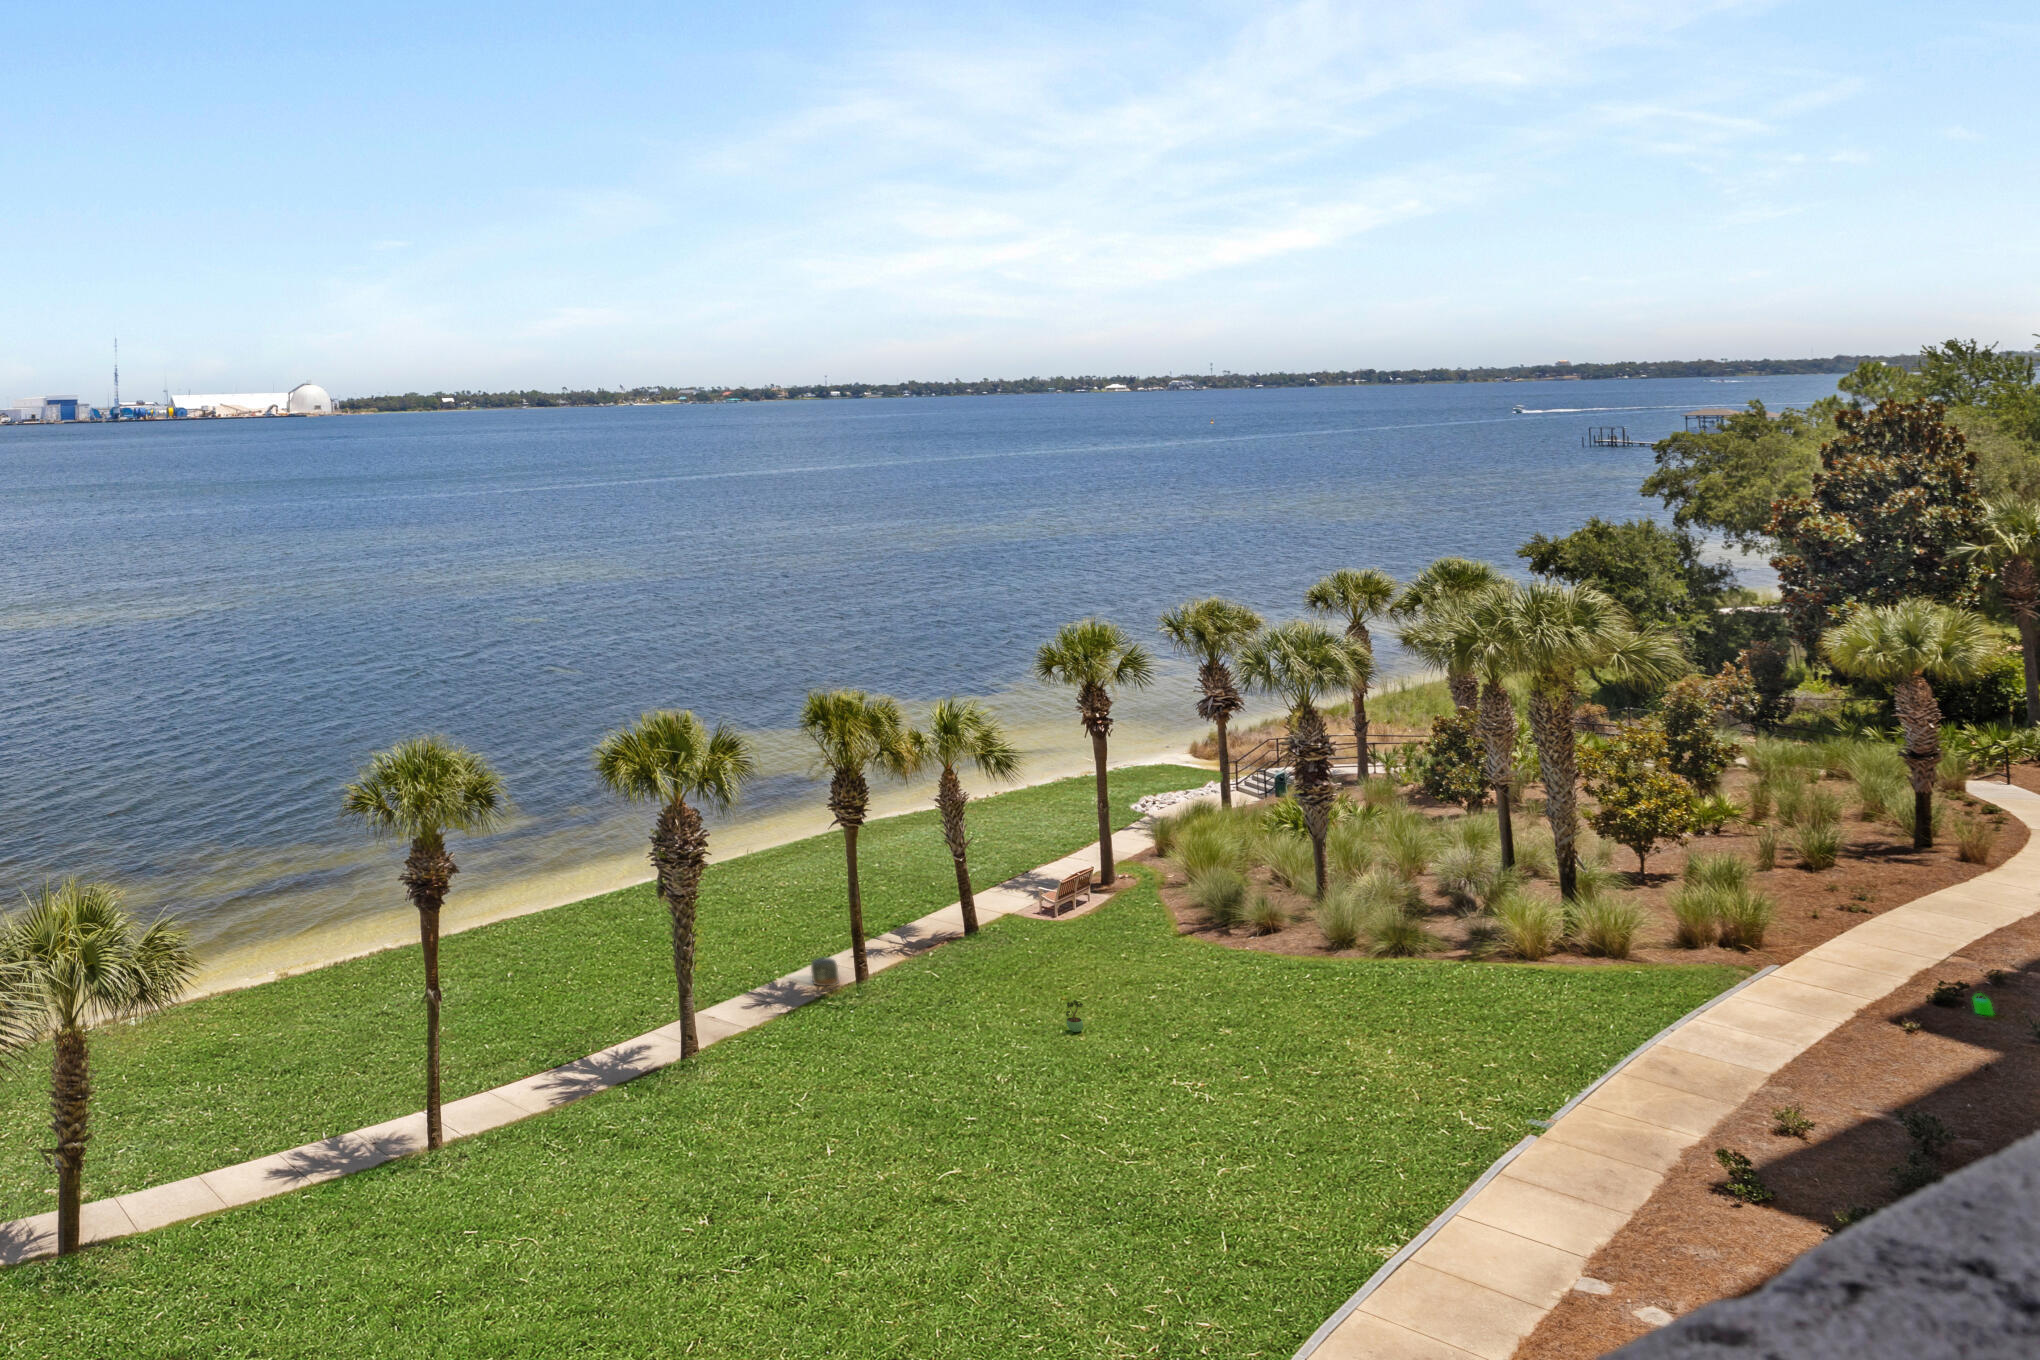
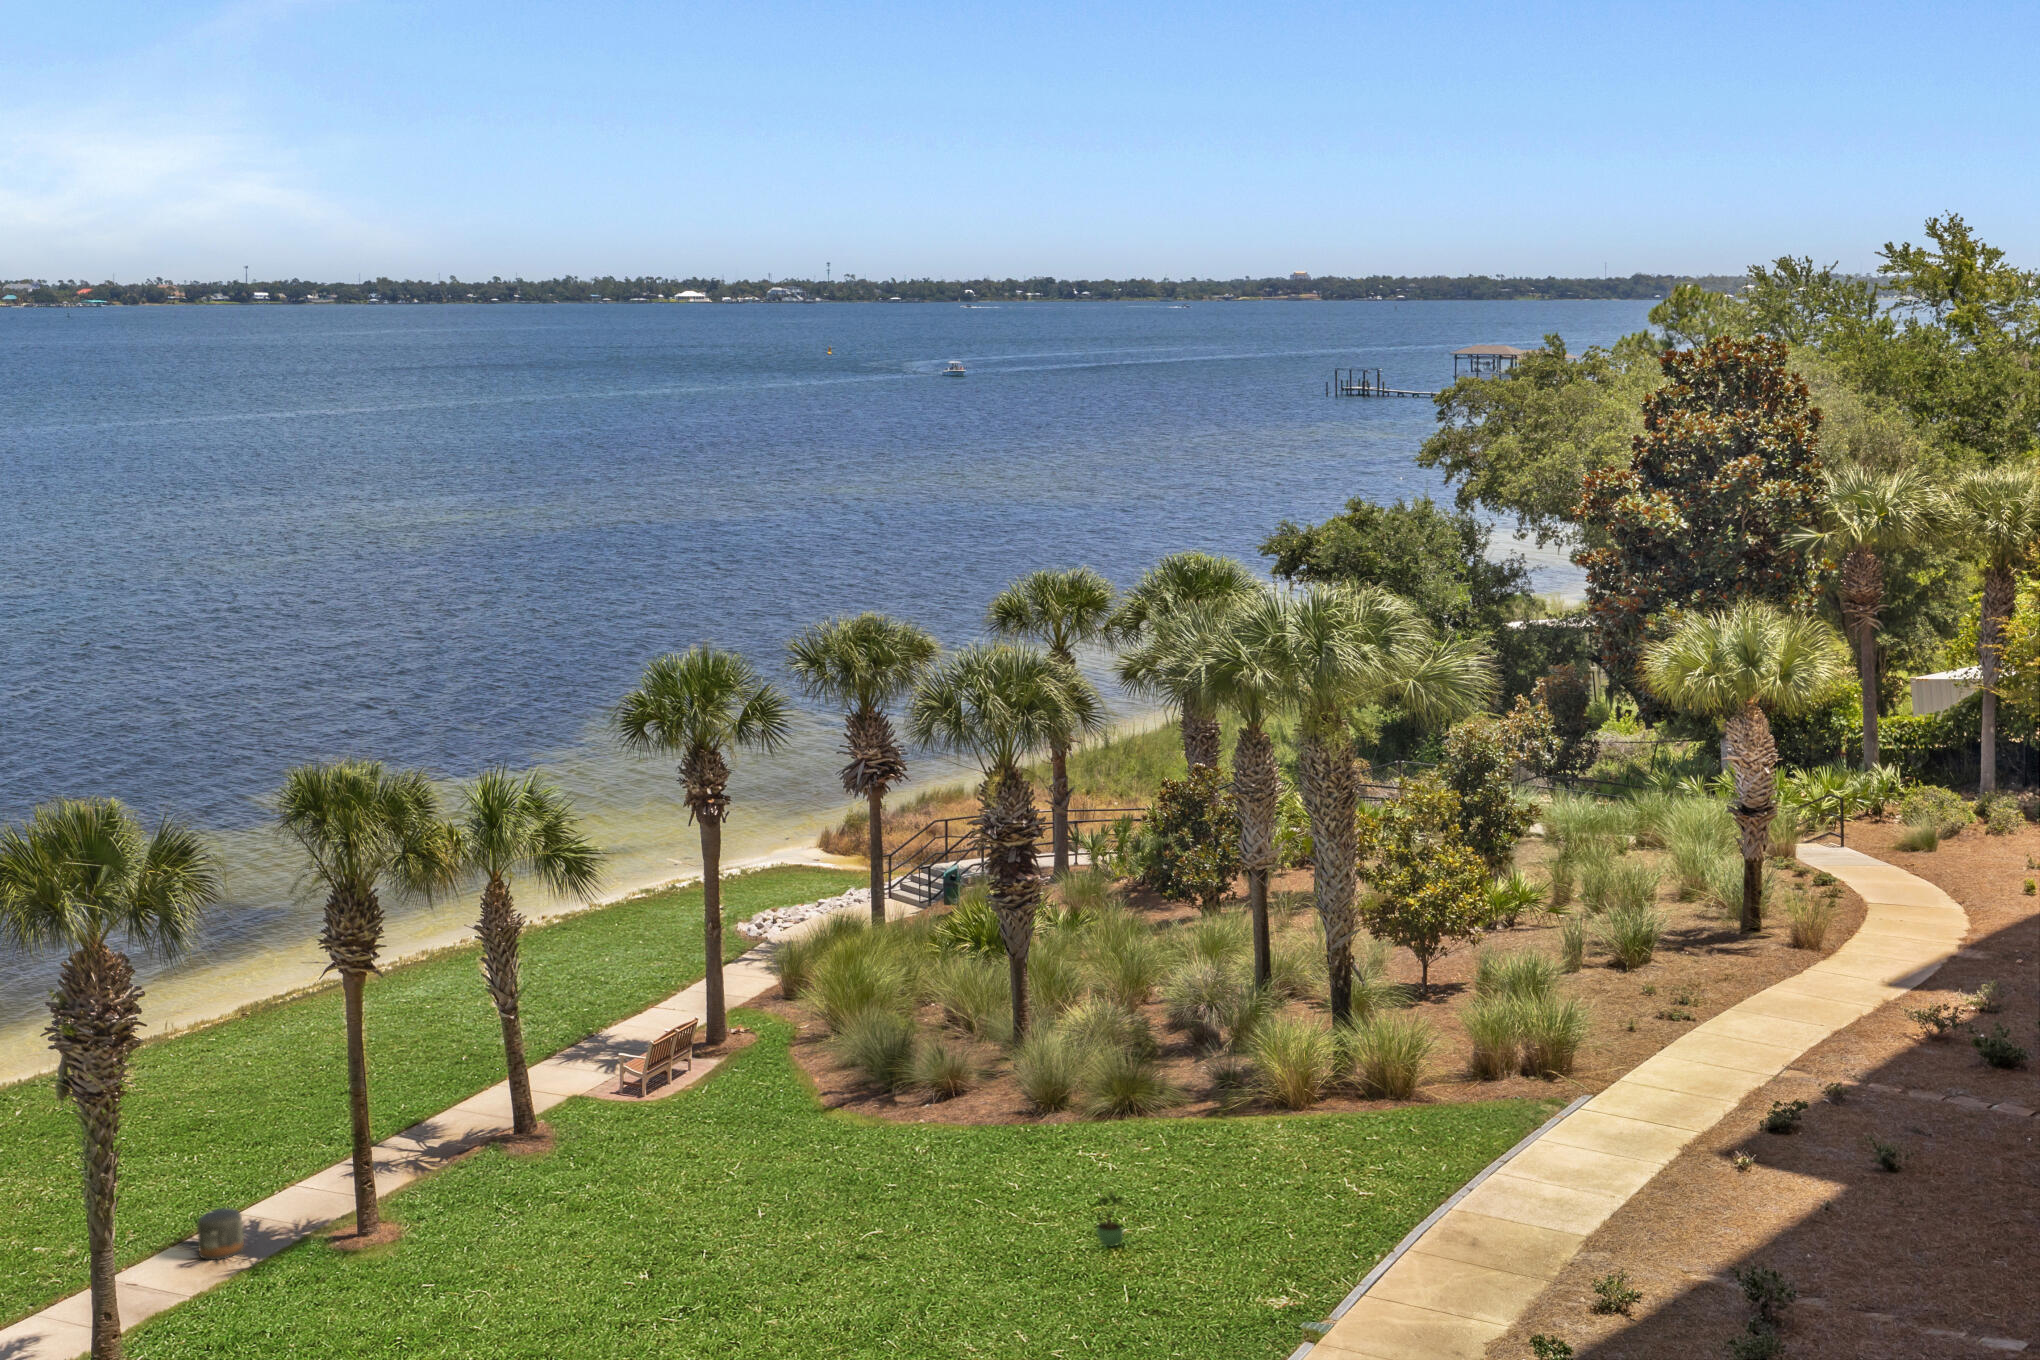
watering can: present [1973,994,1994,1015] -> none [1833,1154,1862,1186]
potted plant: present [1066,1000,1083,1032] -> present [1097,1193,1124,1247]

